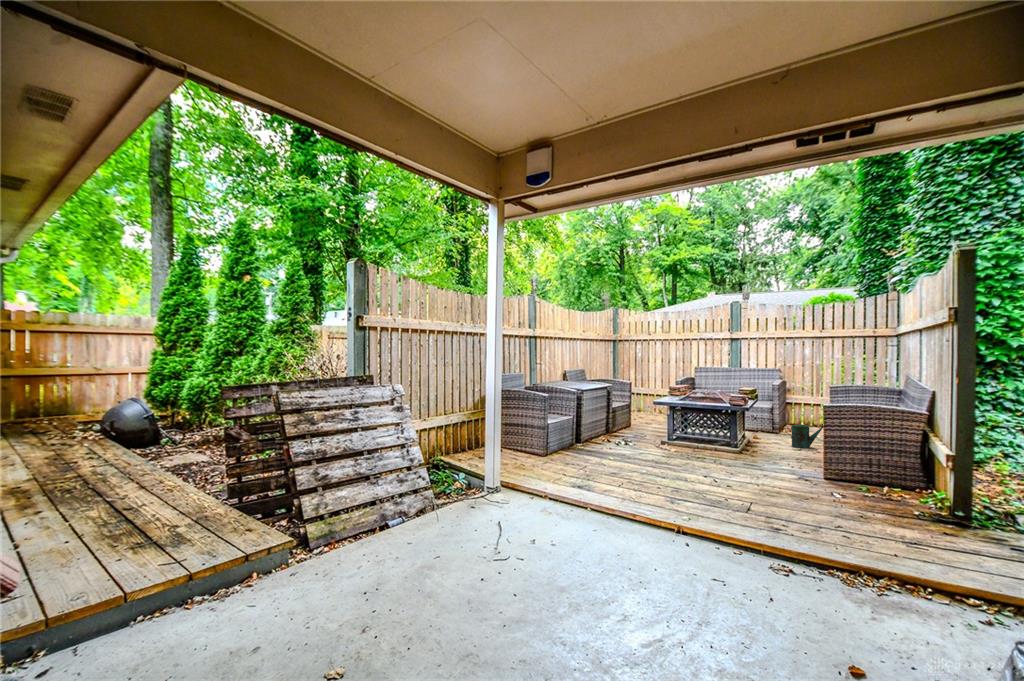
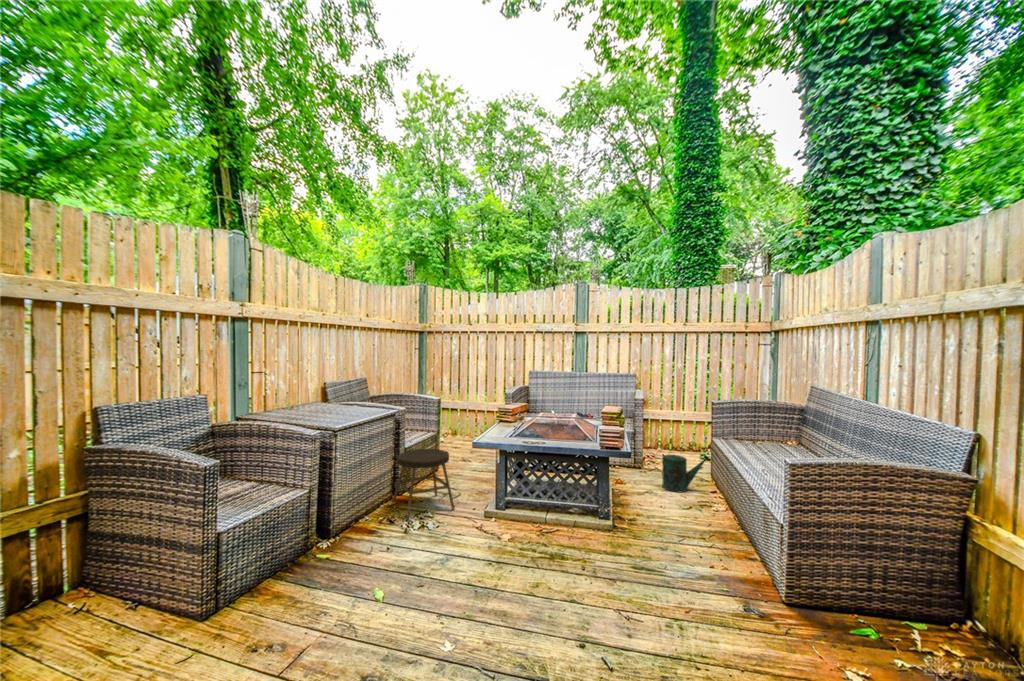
stool: none [607,409,644,442] -> present [392,449,455,520]

